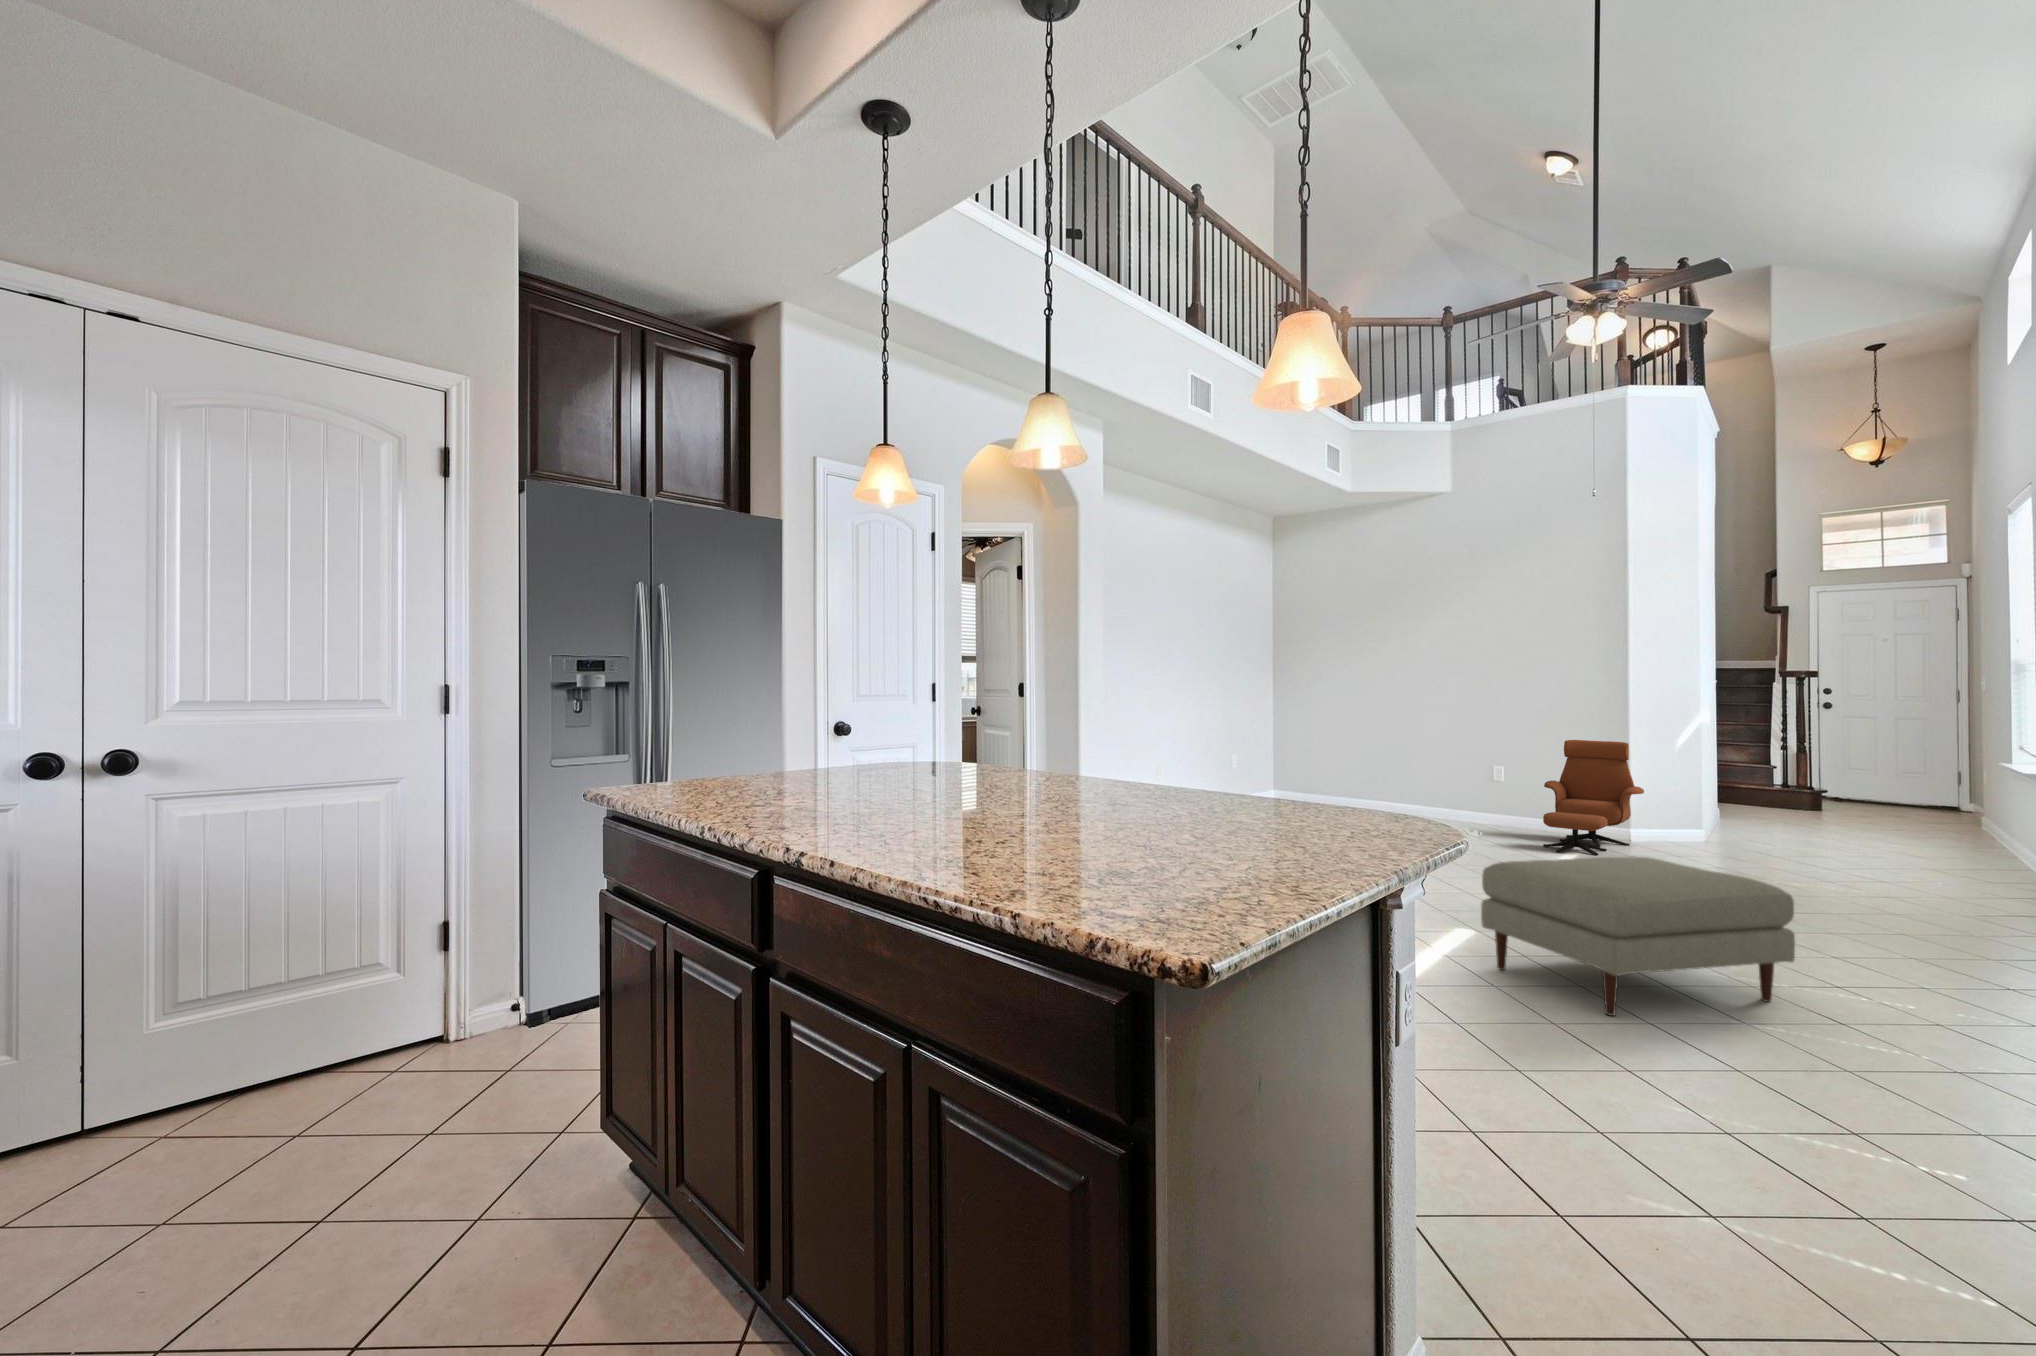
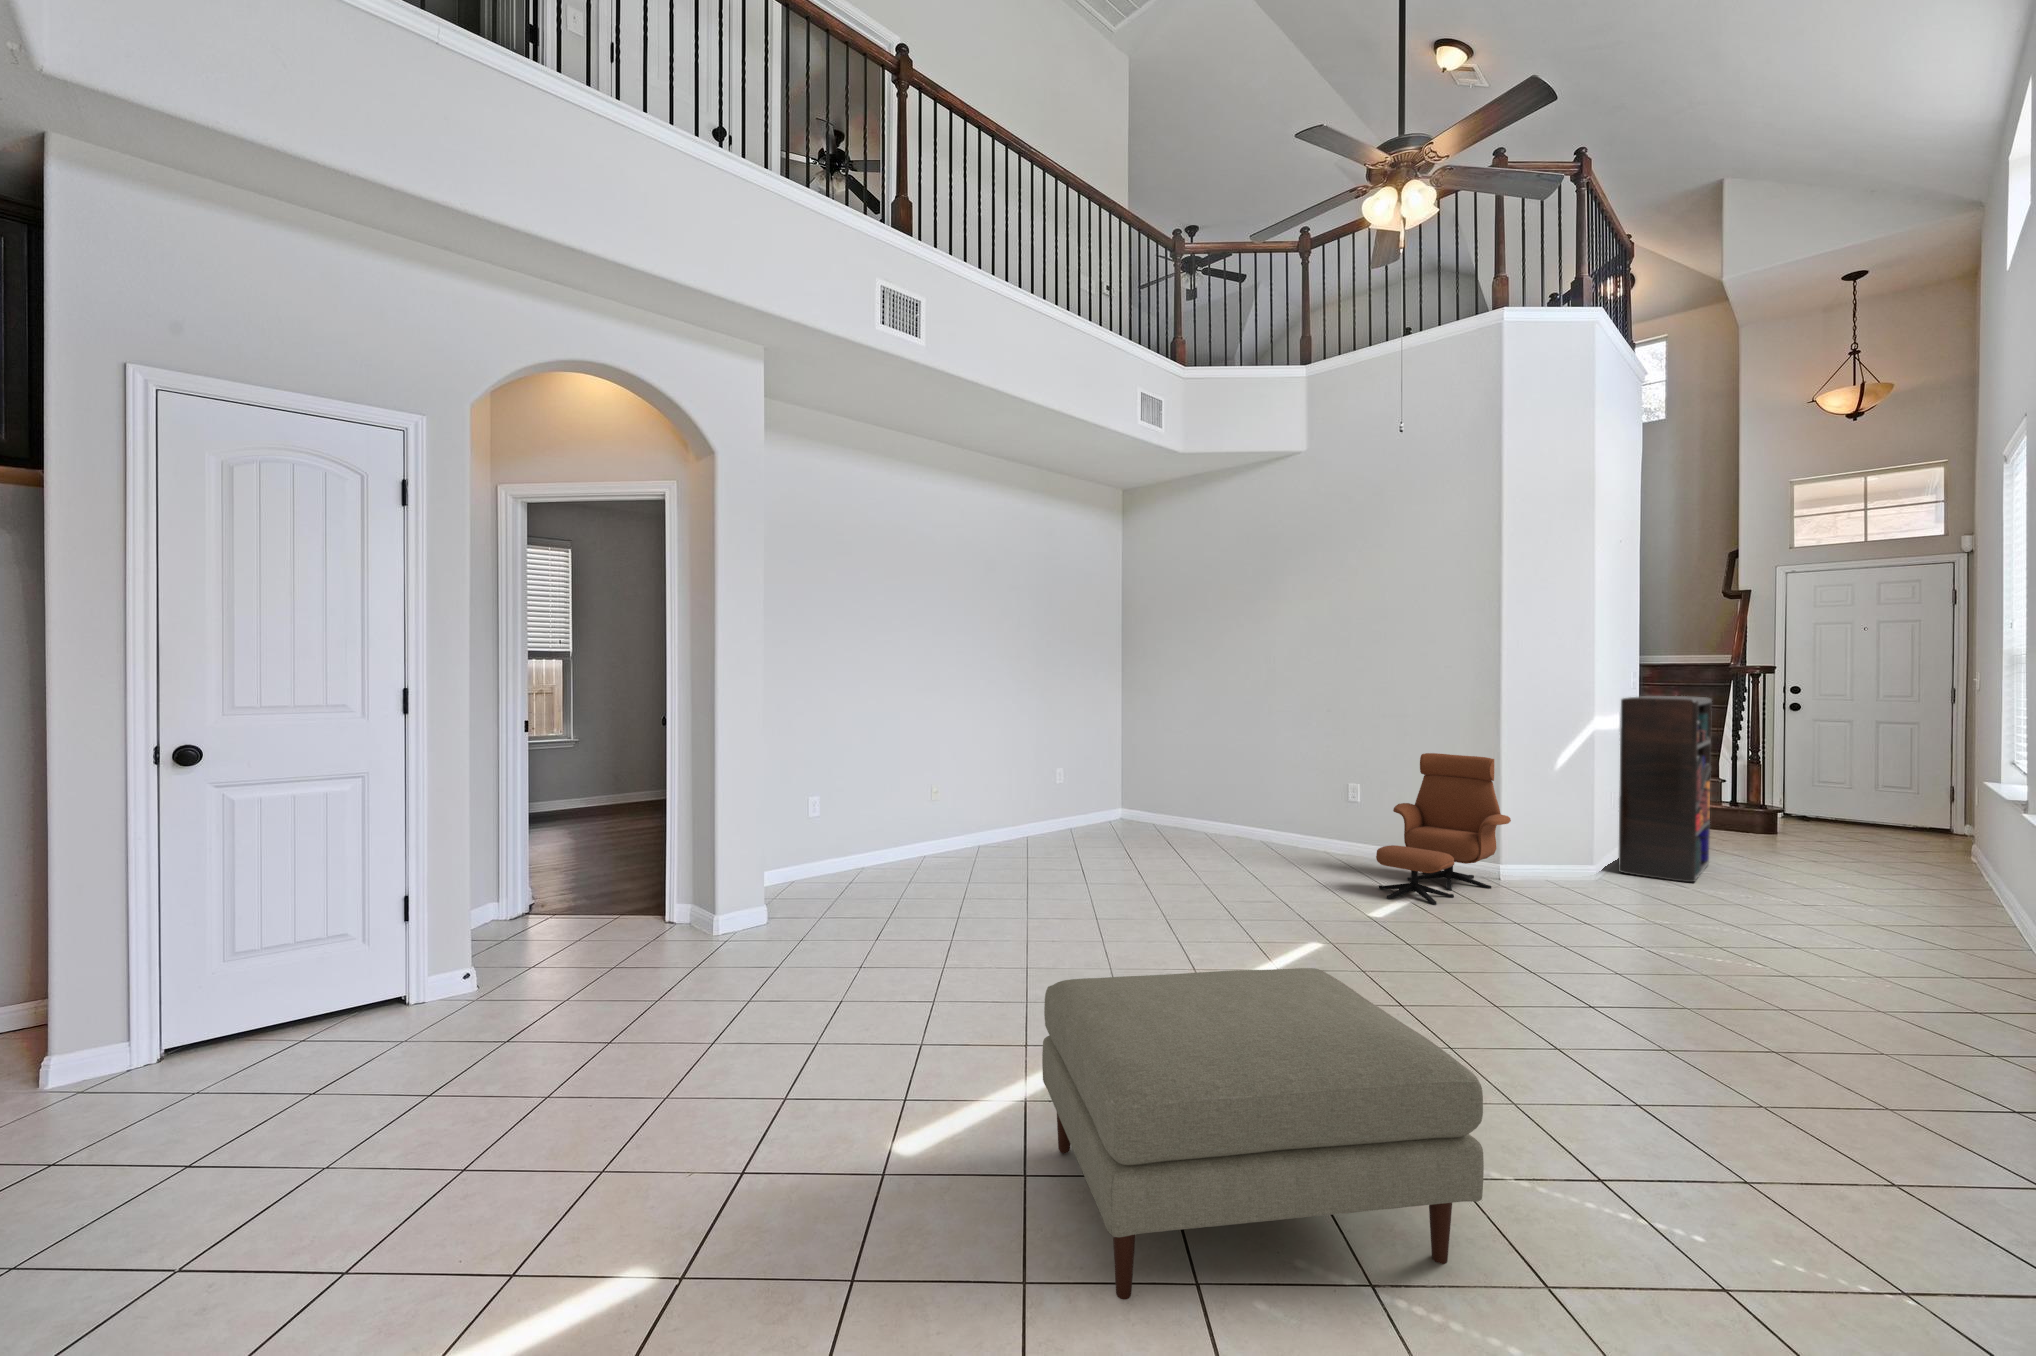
bookshelf: none [1718,694,1783,840] -> present [1618,696,1712,882]

